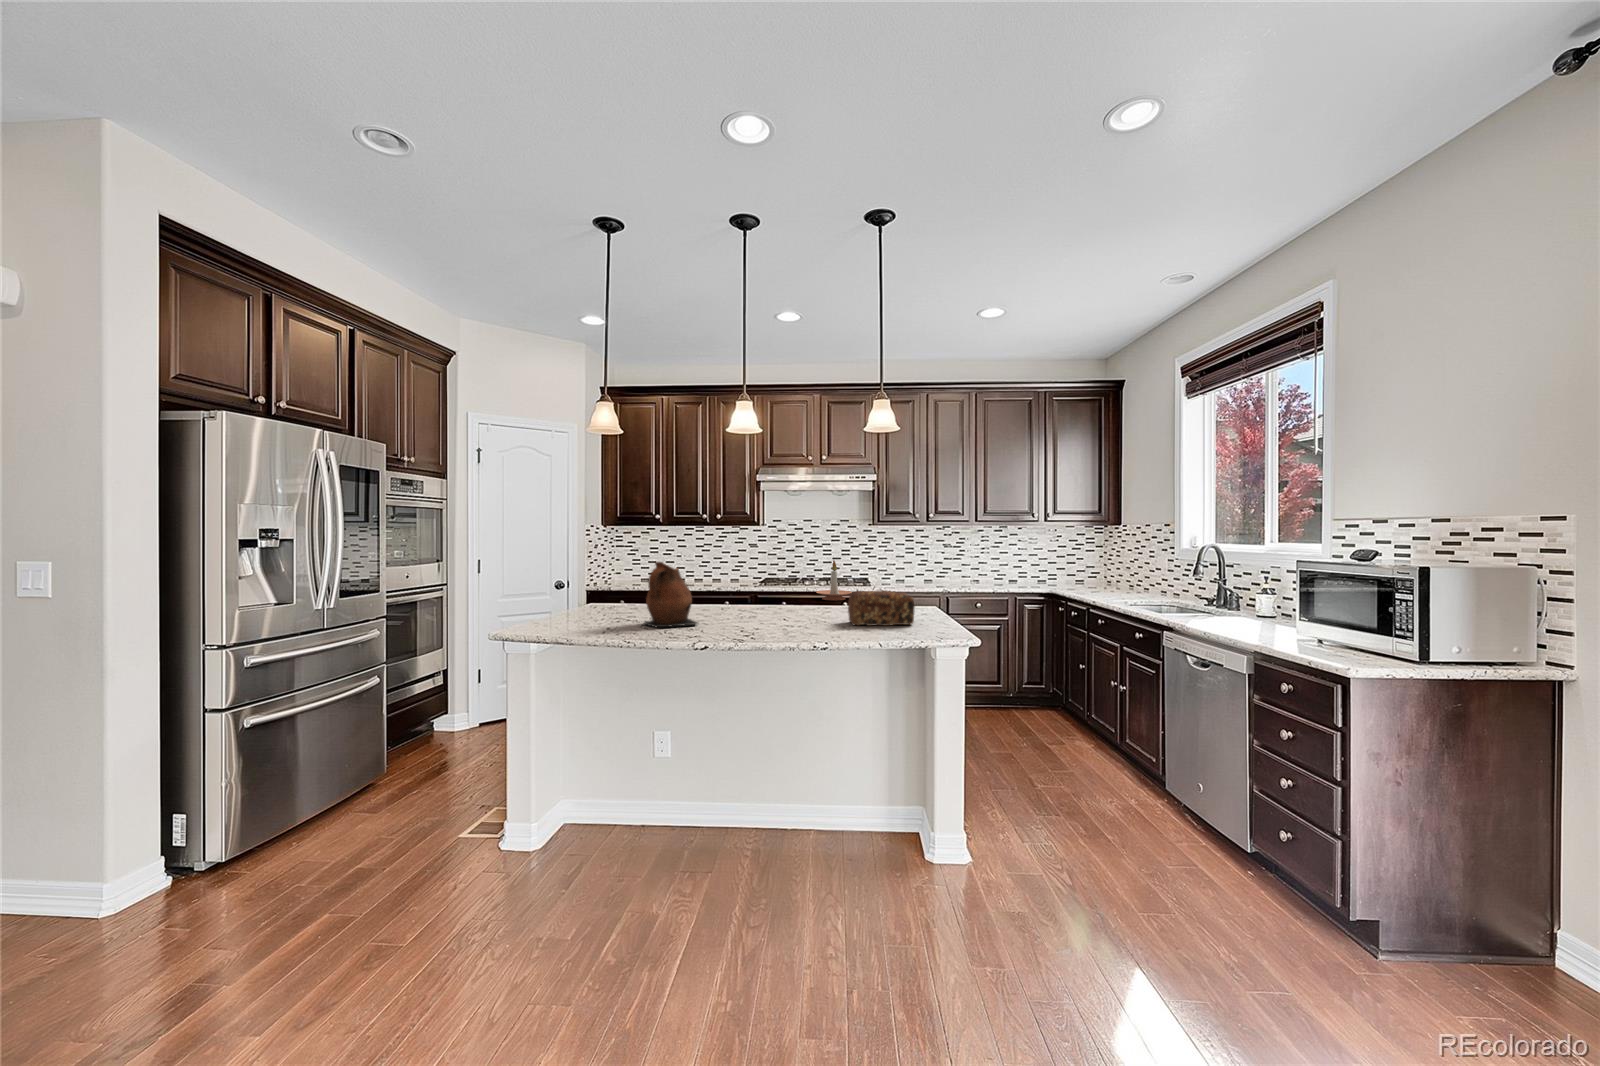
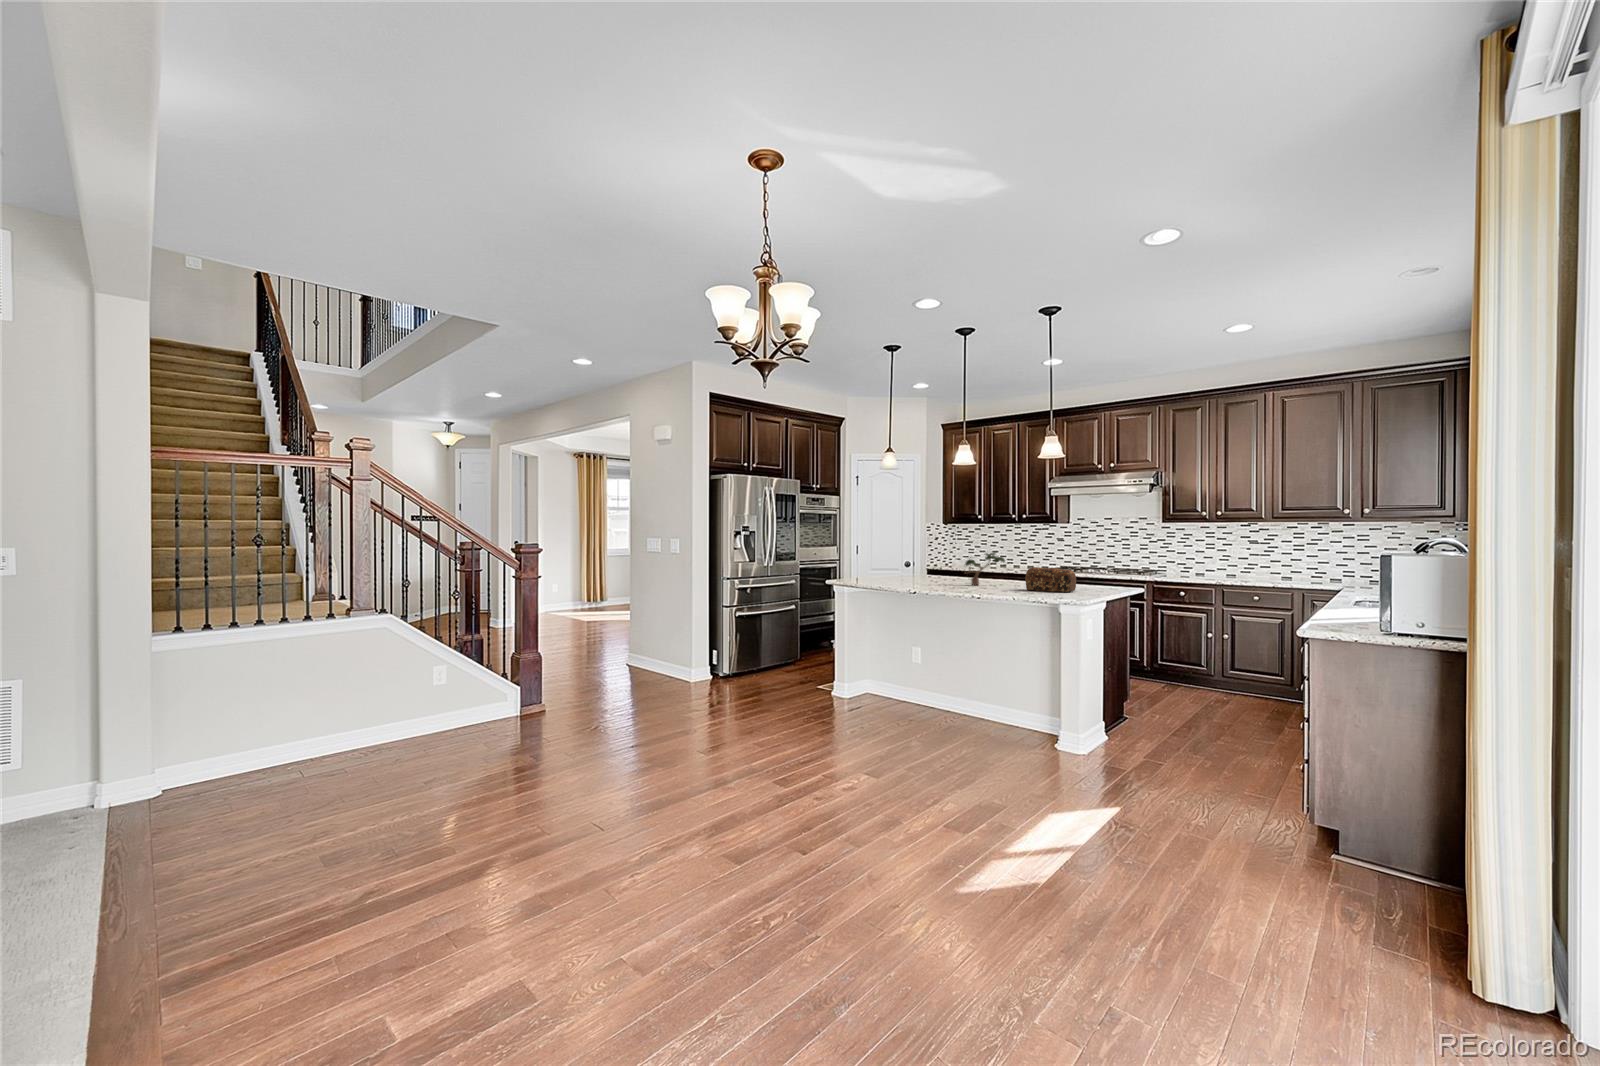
candle holder: present [816,561,852,600] -> none [1072,551,1105,584]
ceramic pitcher: present [644,562,698,627] -> none [904,545,936,585]
potted plant: none [729,565,801,620] -> present [965,552,1005,585]

